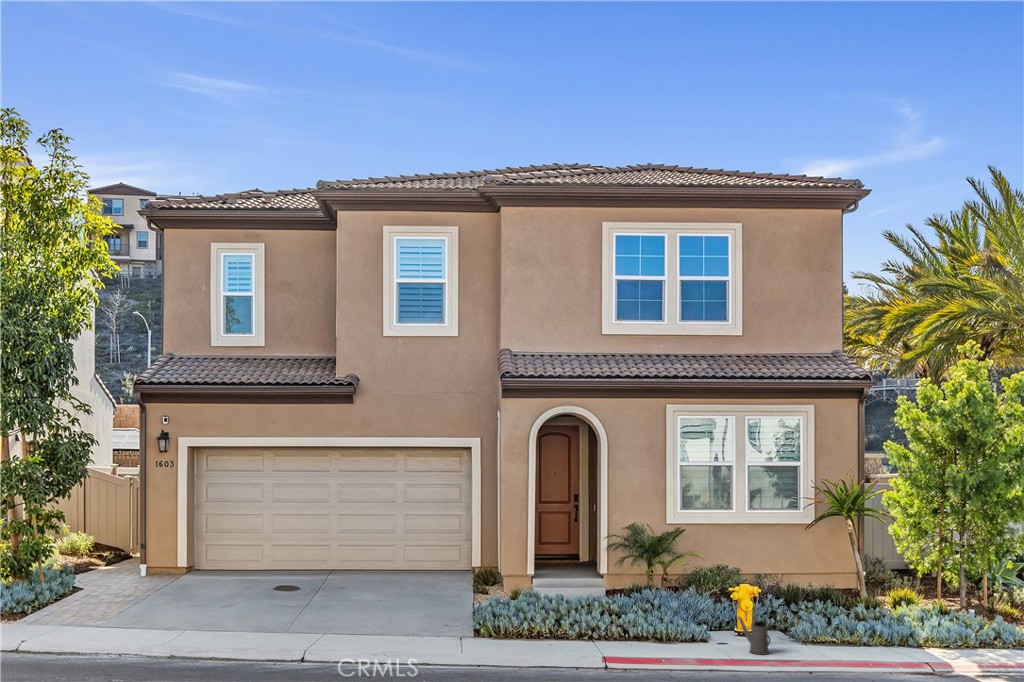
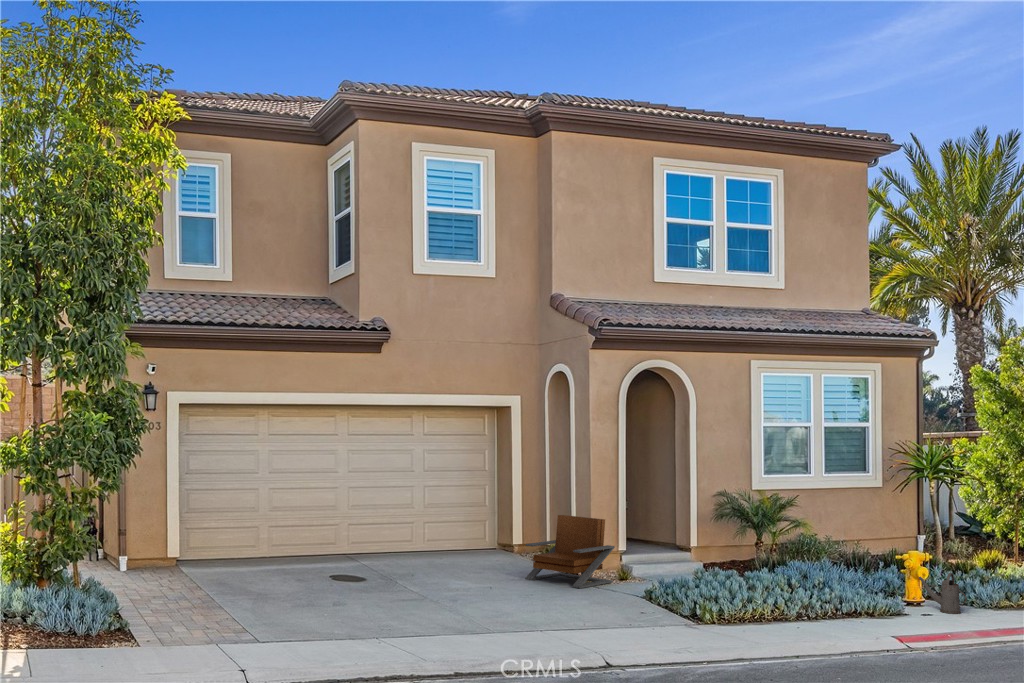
lounge chair: none [430,546,502,611] -> present [525,515,615,588]

